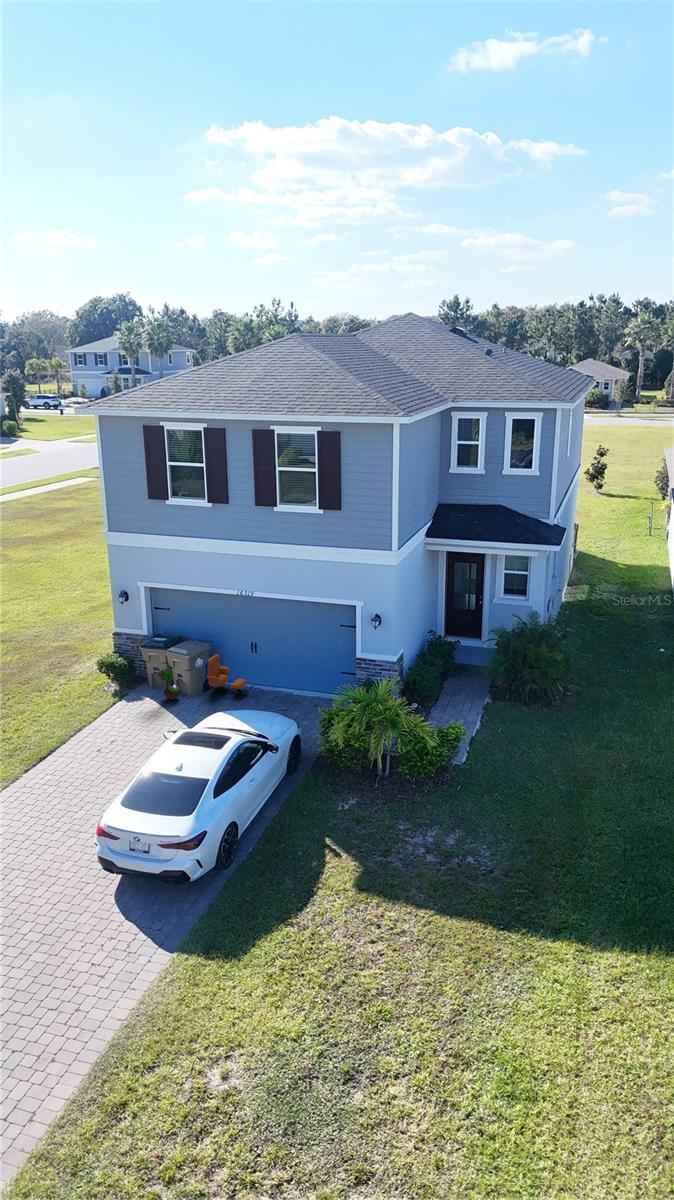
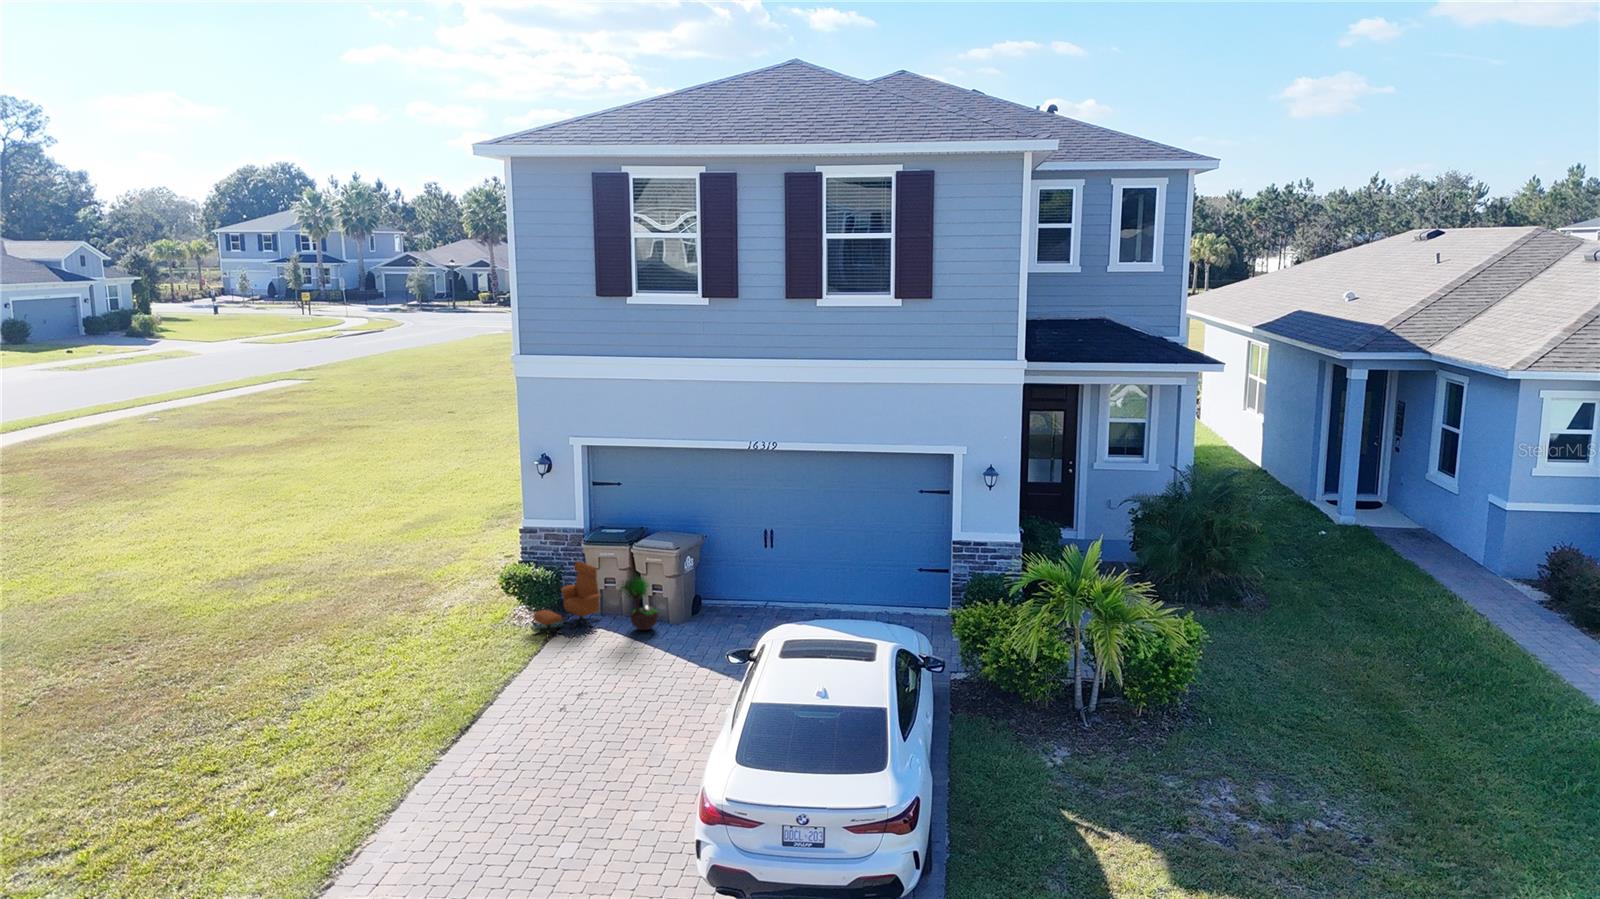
lounge chair: present [207,654,247,696] -> present [533,562,600,638]

